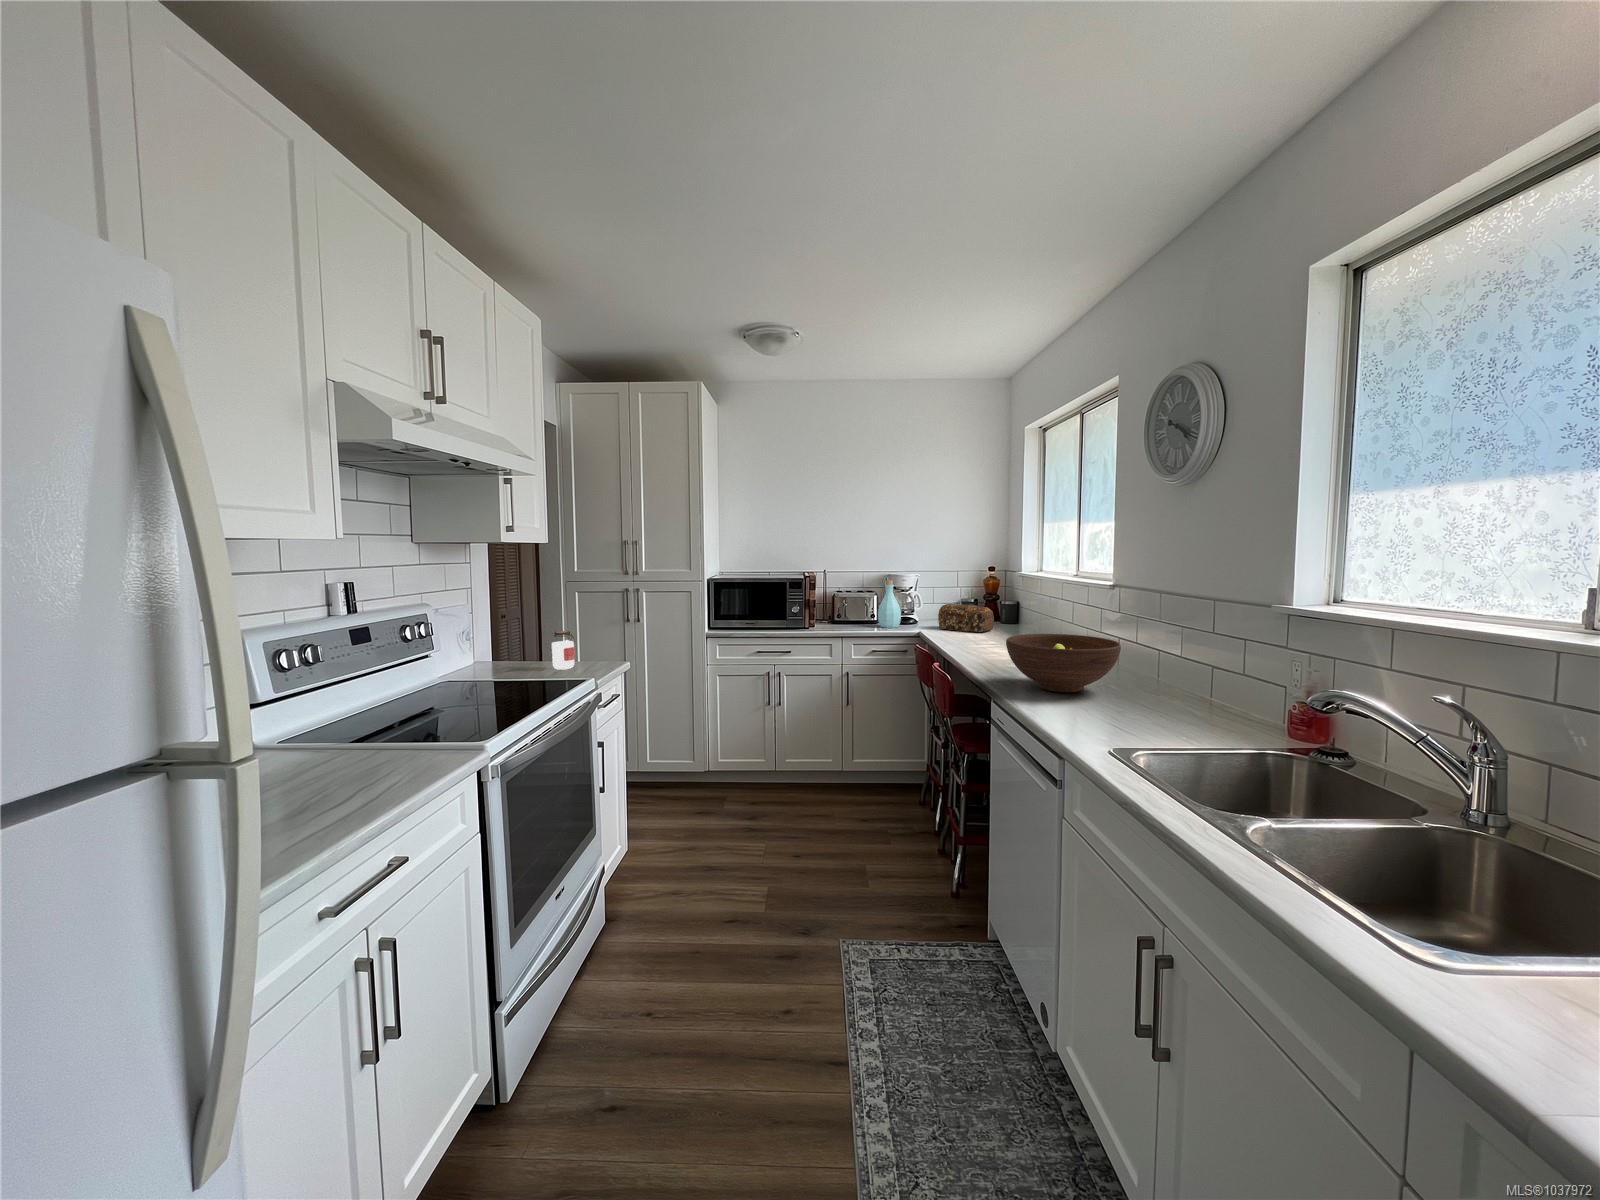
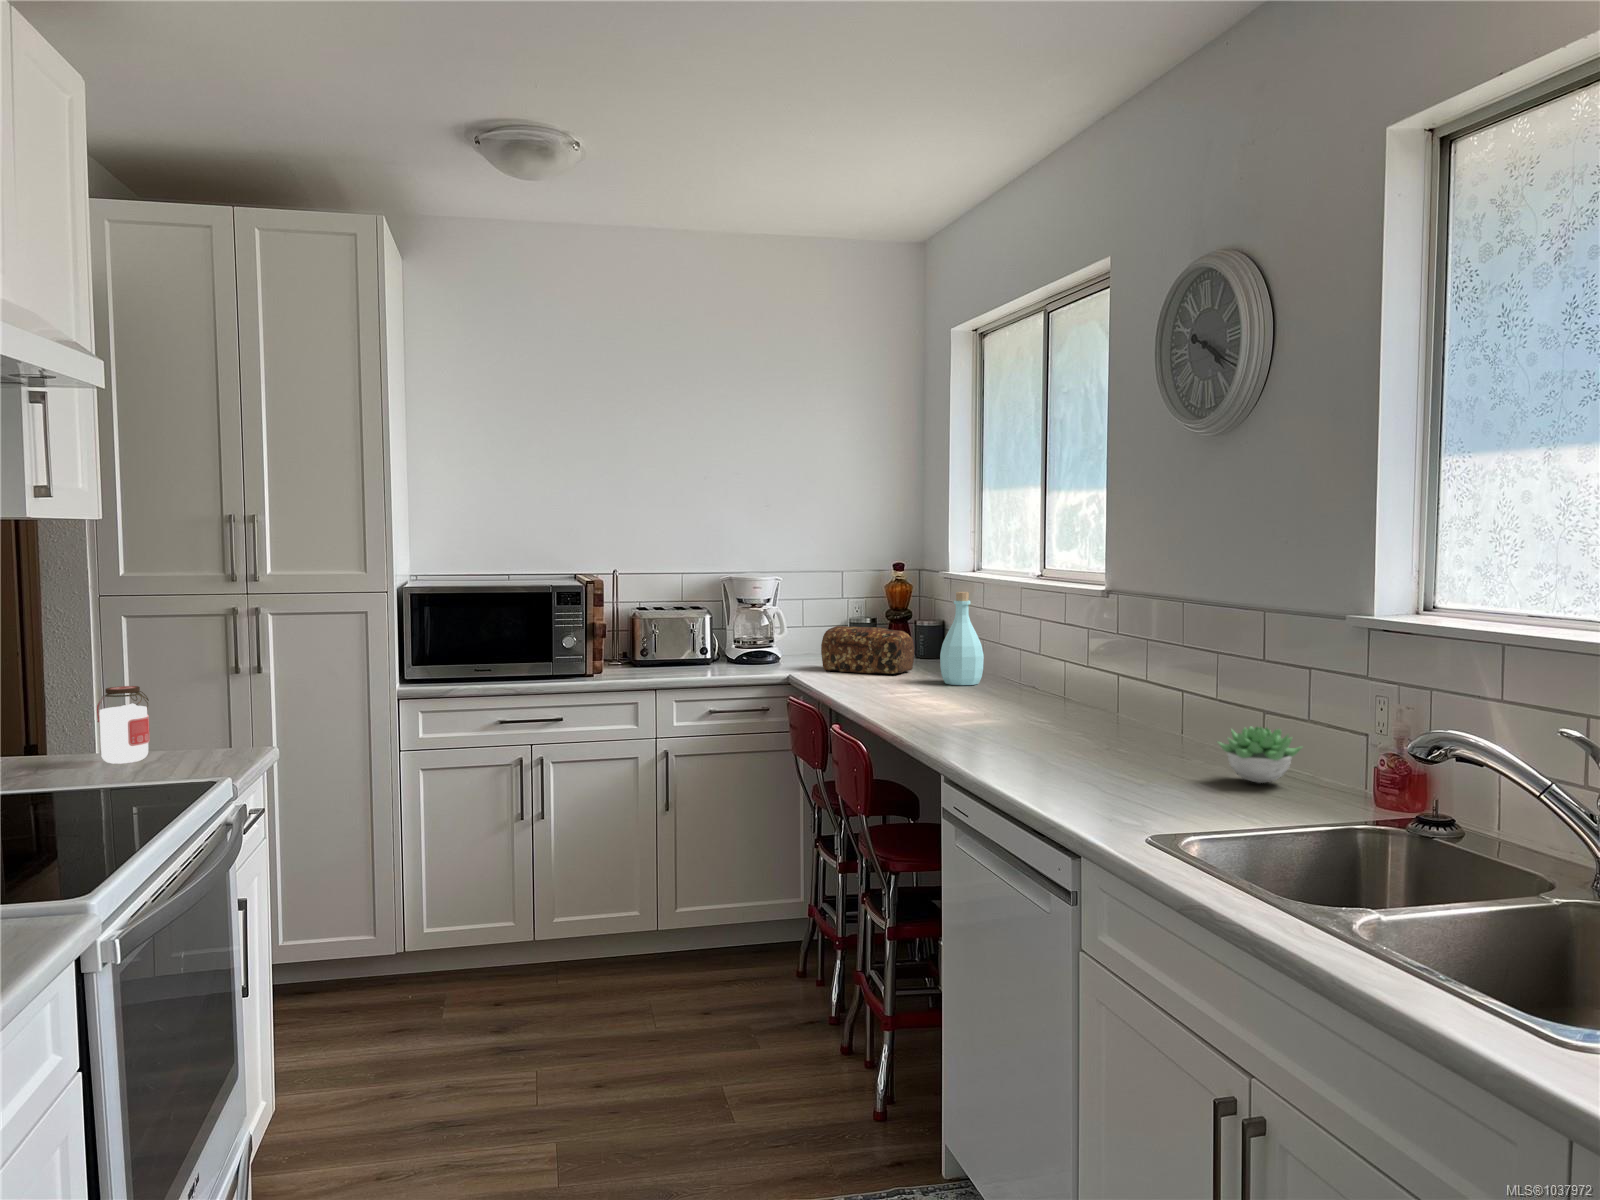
bottle: present [878,580,901,628] -> present [940,592,984,685]
fruit bowl: present [1006,634,1121,692] -> none [966,669,1140,761]
succulent plant: none [1172,677,1236,715] -> present [1218,726,1302,783]

